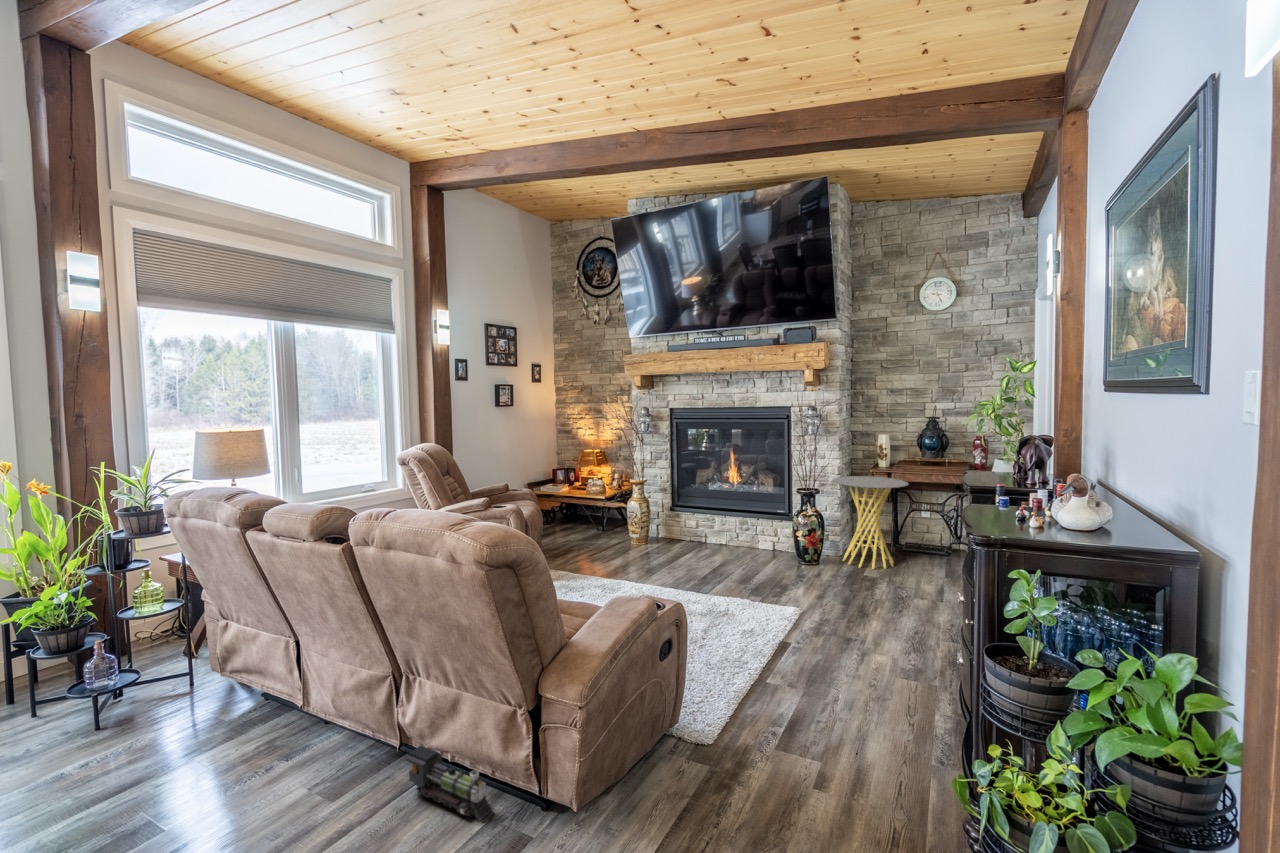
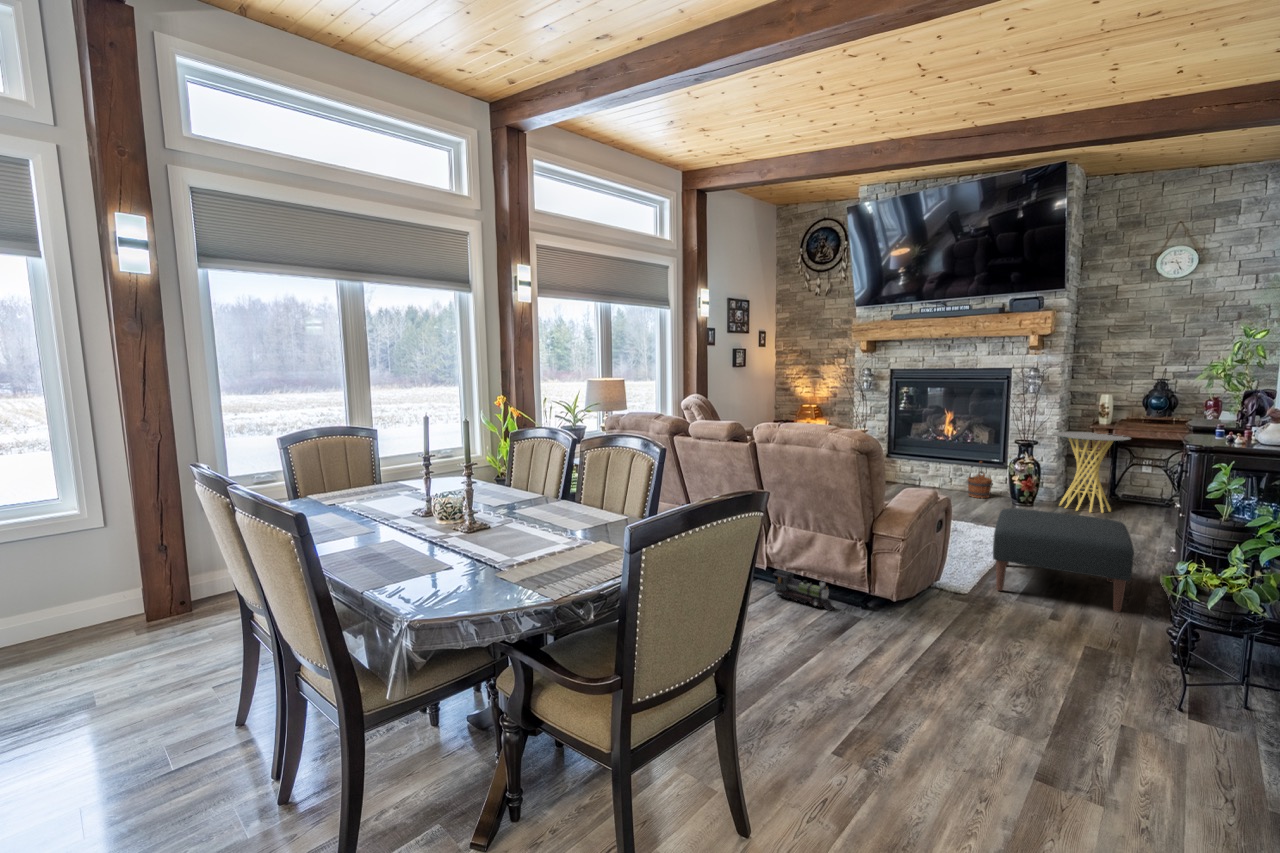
wooden bucket: none [750,512,776,556] -> present [967,461,992,498]
ottoman: none [739,598,911,760] -> present [993,508,1134,612]

